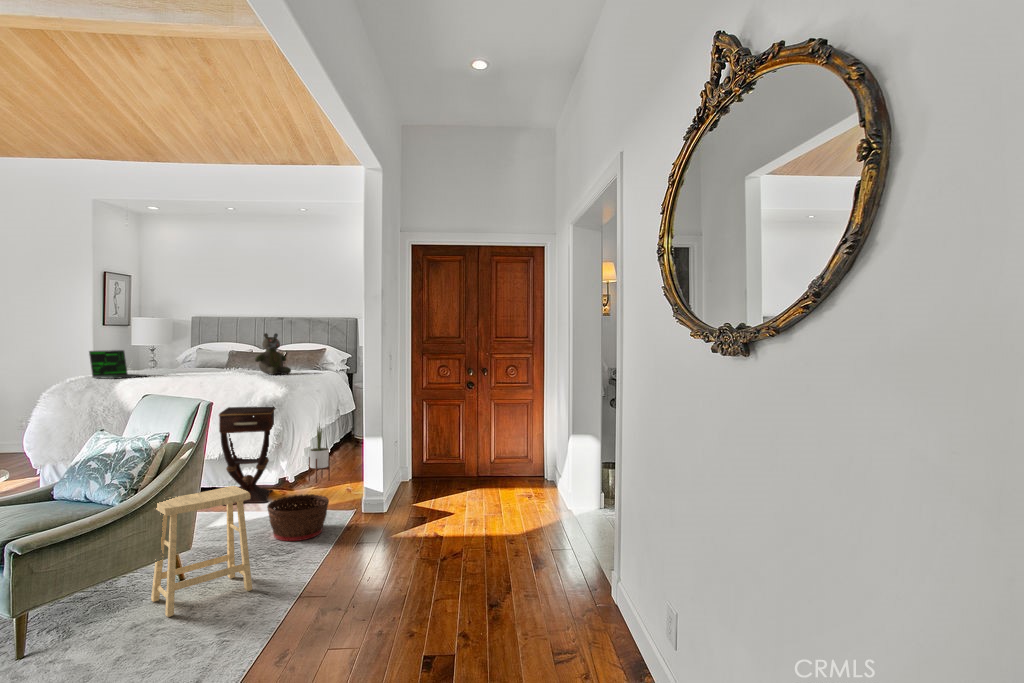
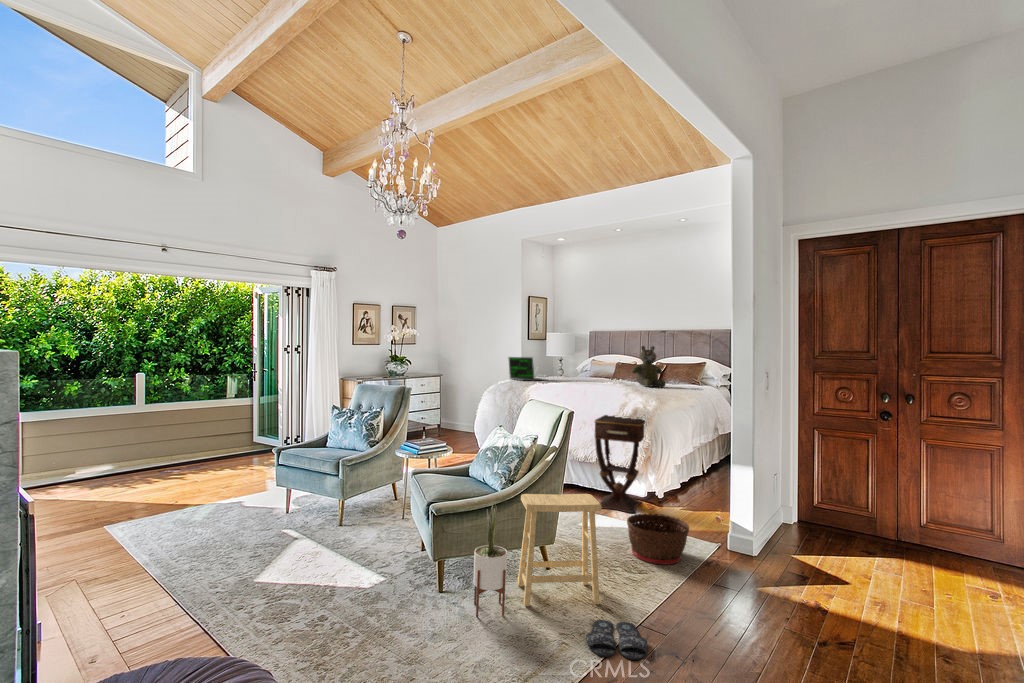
potted plant: present [309,424,330,483] -> present [473,503,507,617]
slippers: none [246,596,308,631] -> present [586,620,647,660]

